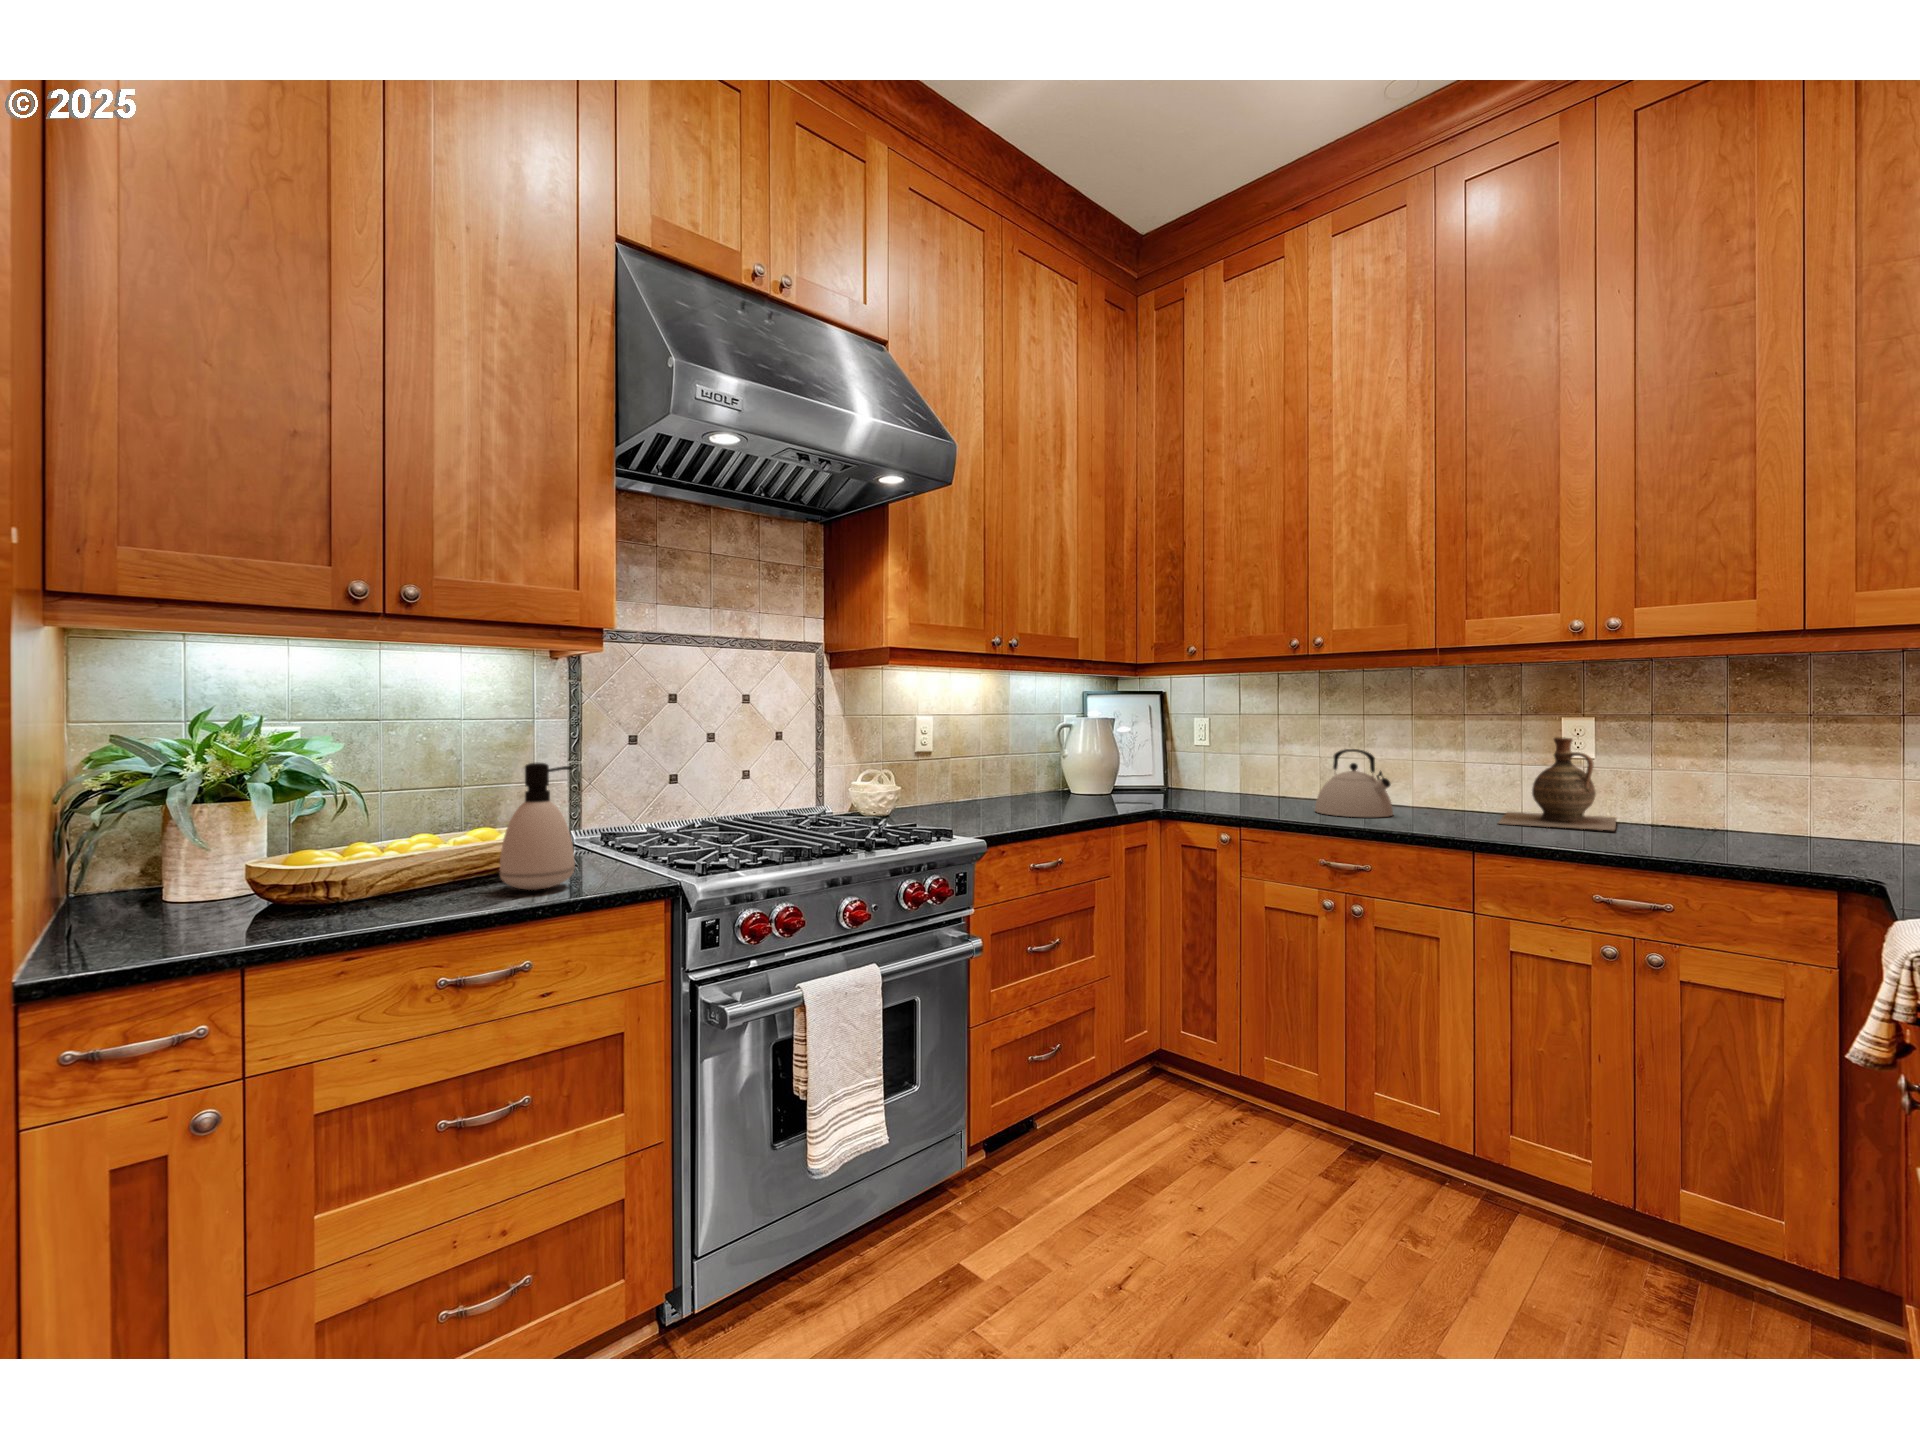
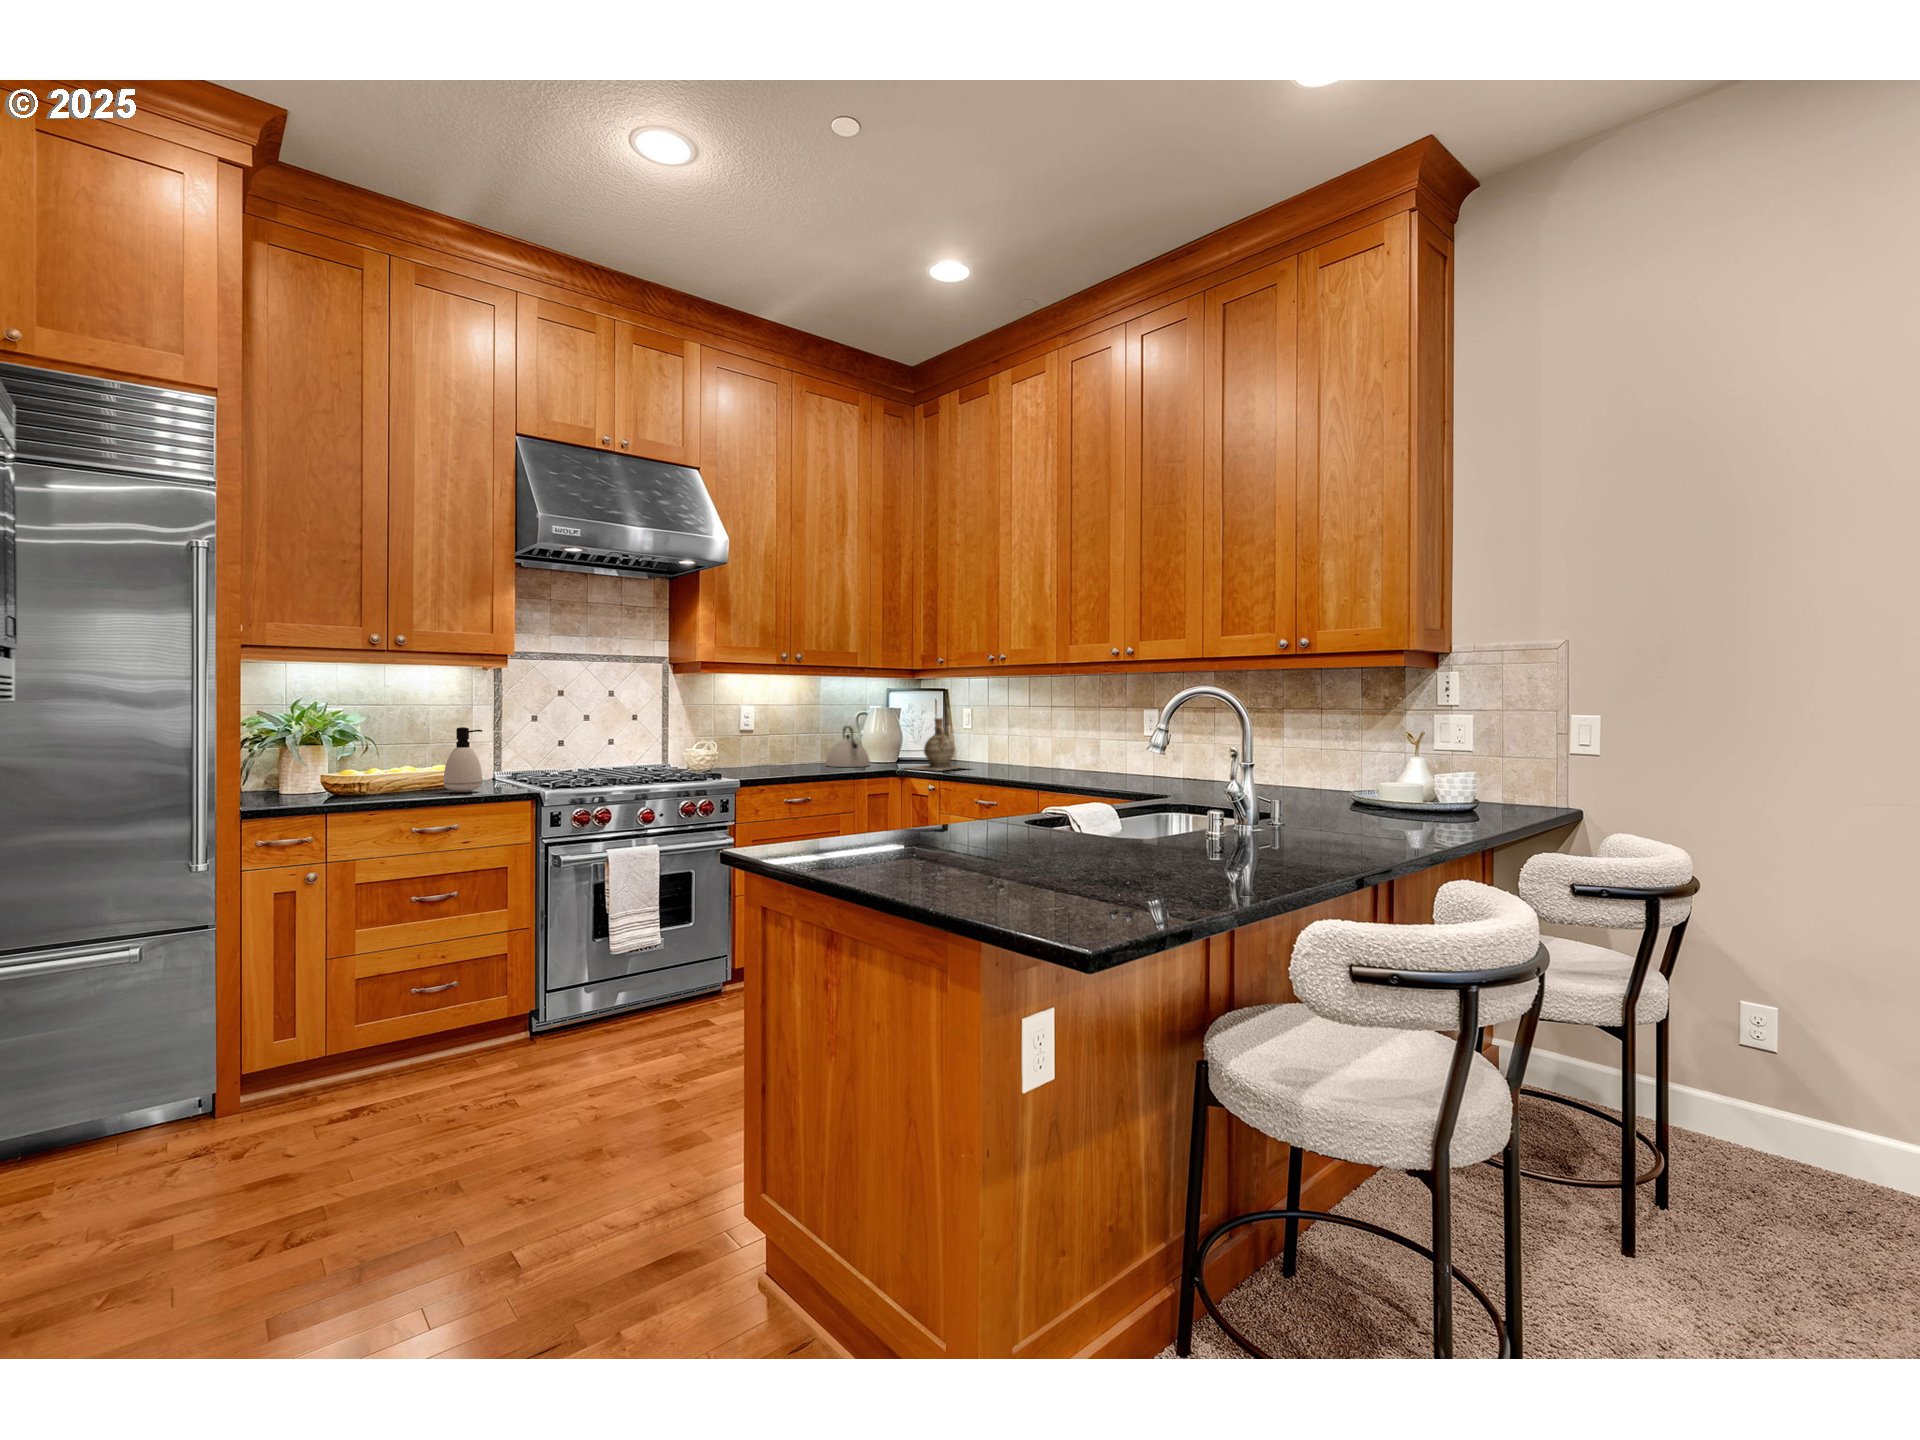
ceramic jug: present [1499,737,1616,830] -> present [908,718,966,771]
kettle: present [1315,749,1393,817] -> present [825,726,870,767]

